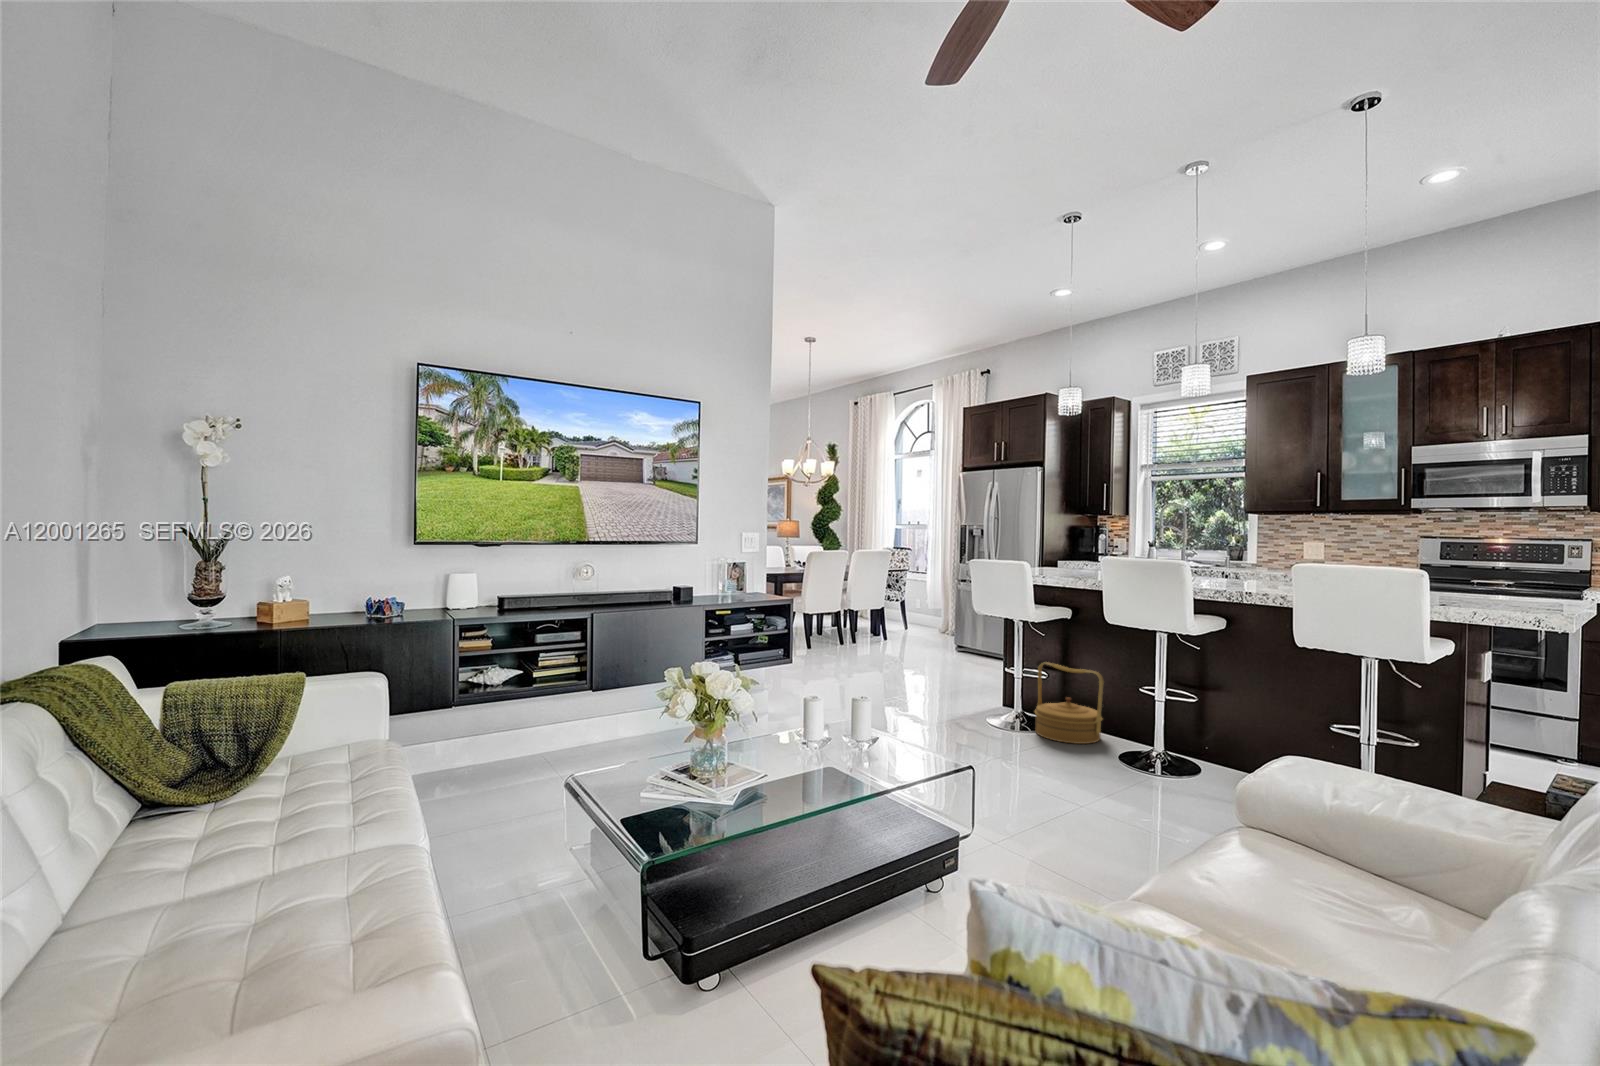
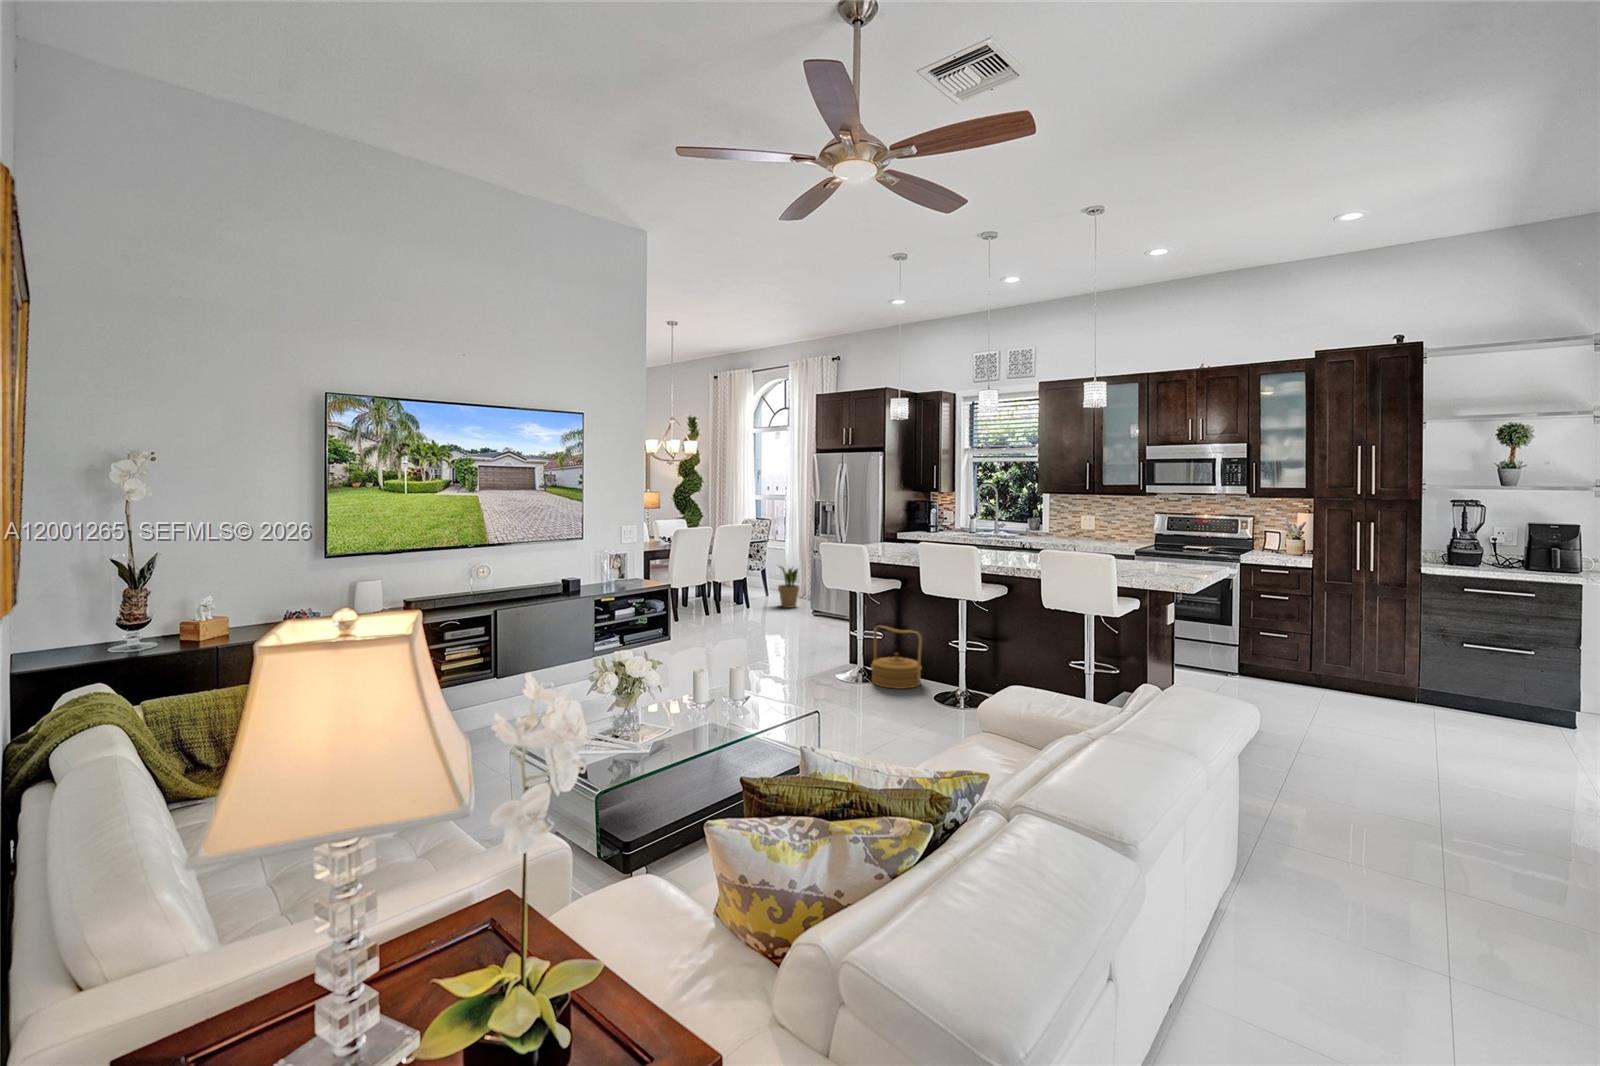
potted plant: none [918,594,946,644] -> present [778,565,799,608]

